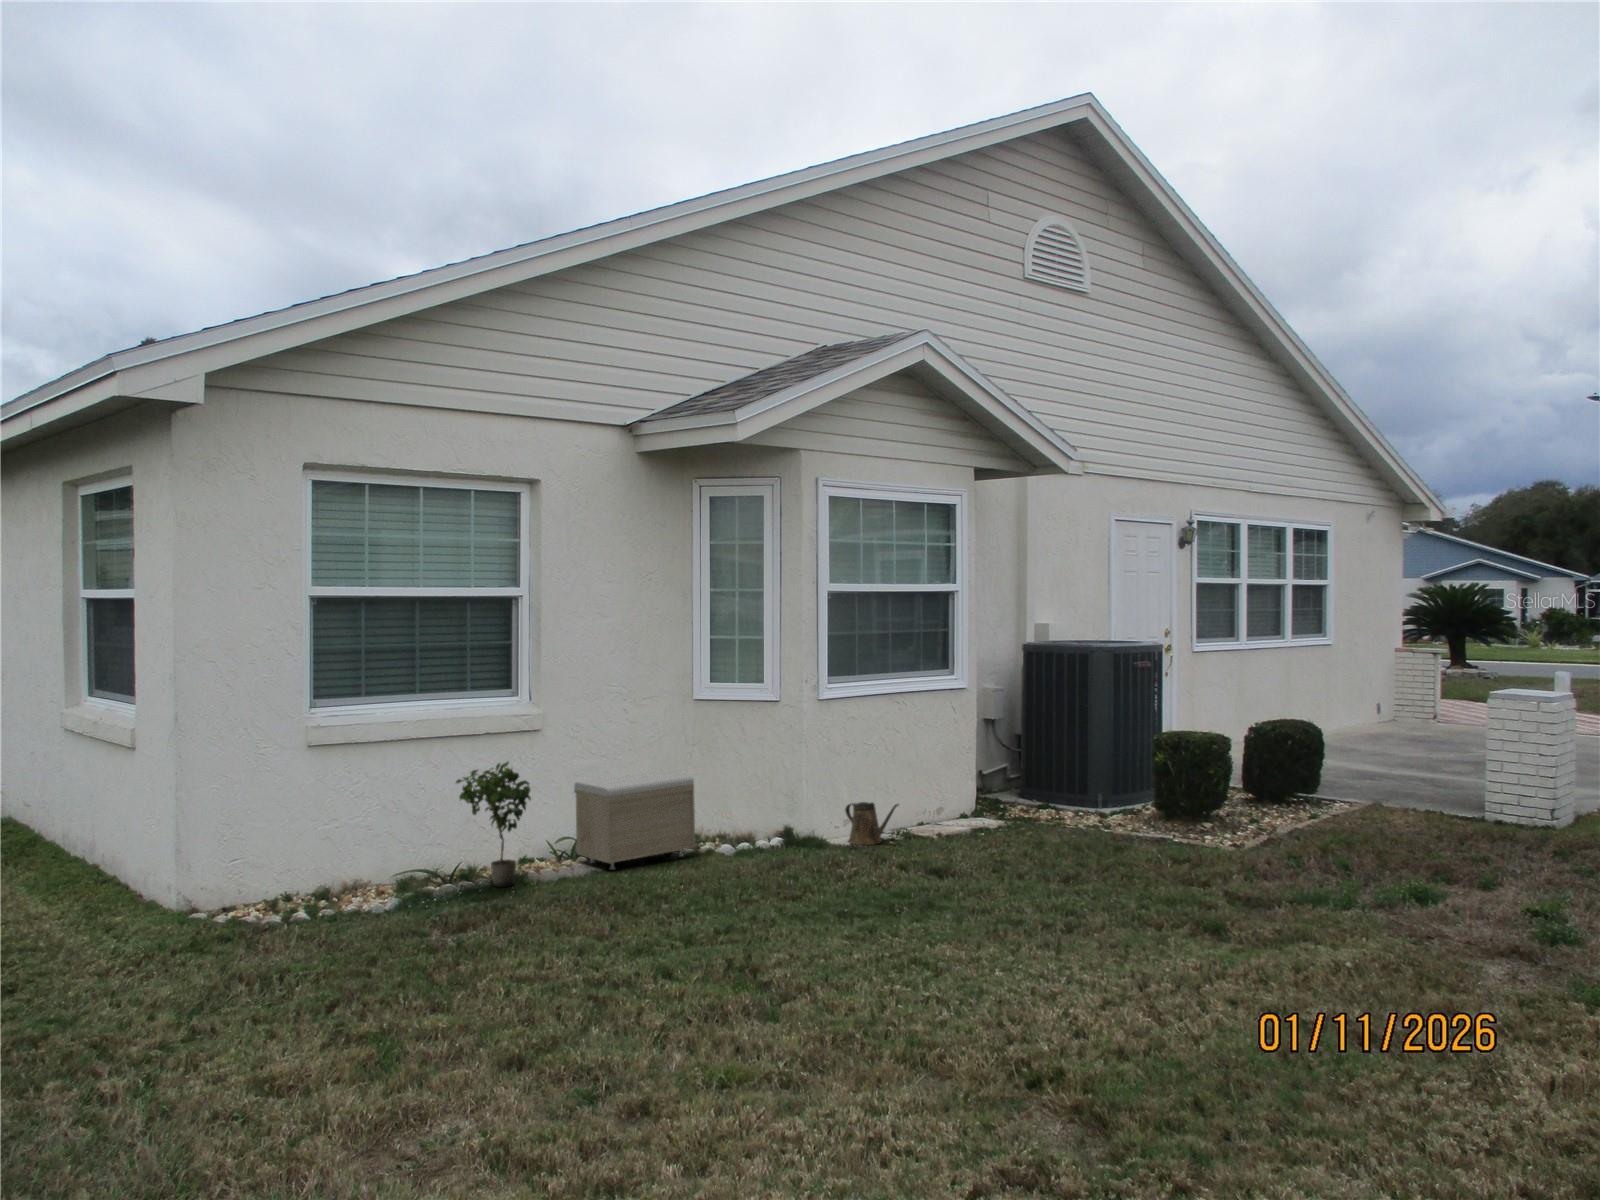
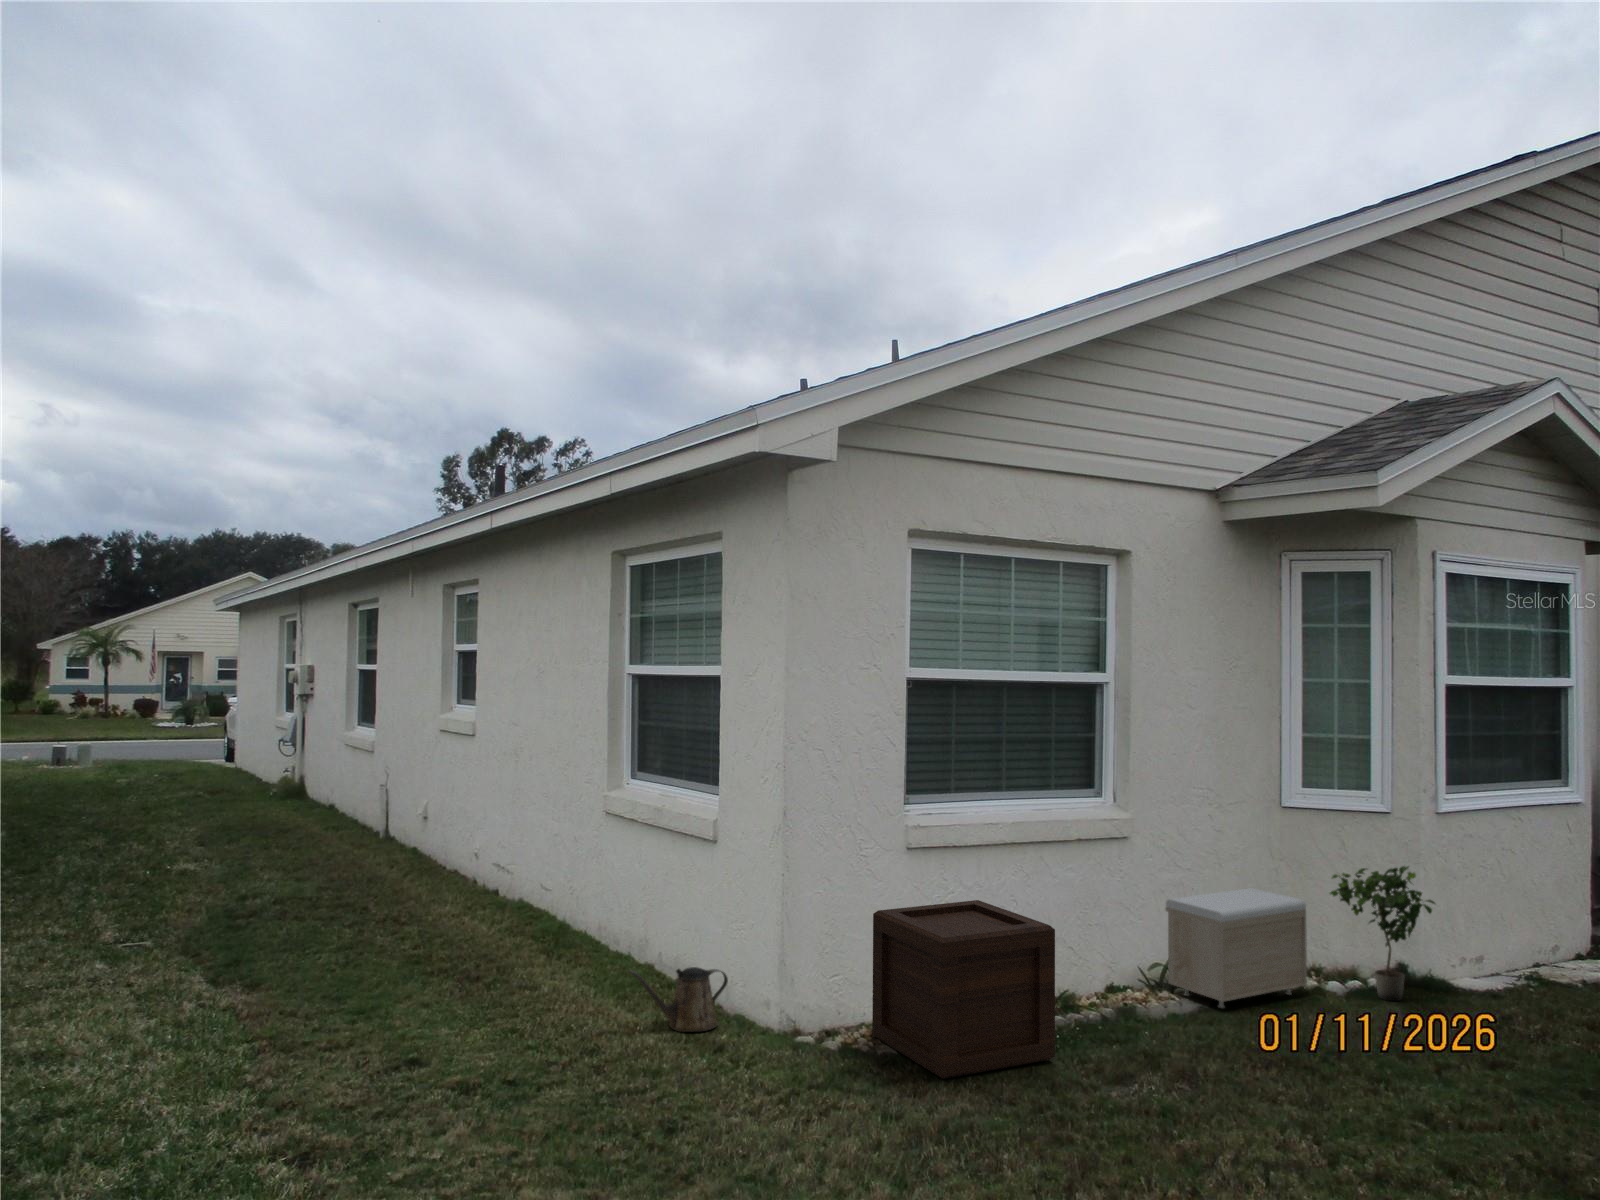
potted plant: present [456,762,531,887] -> present [1330,866,1435,1001]
wooden crate: none [270,788,423,932] -> present [872,900,1055,1079]
watering can: present [845,802,898,845] -> present [629,967,728,1032]

